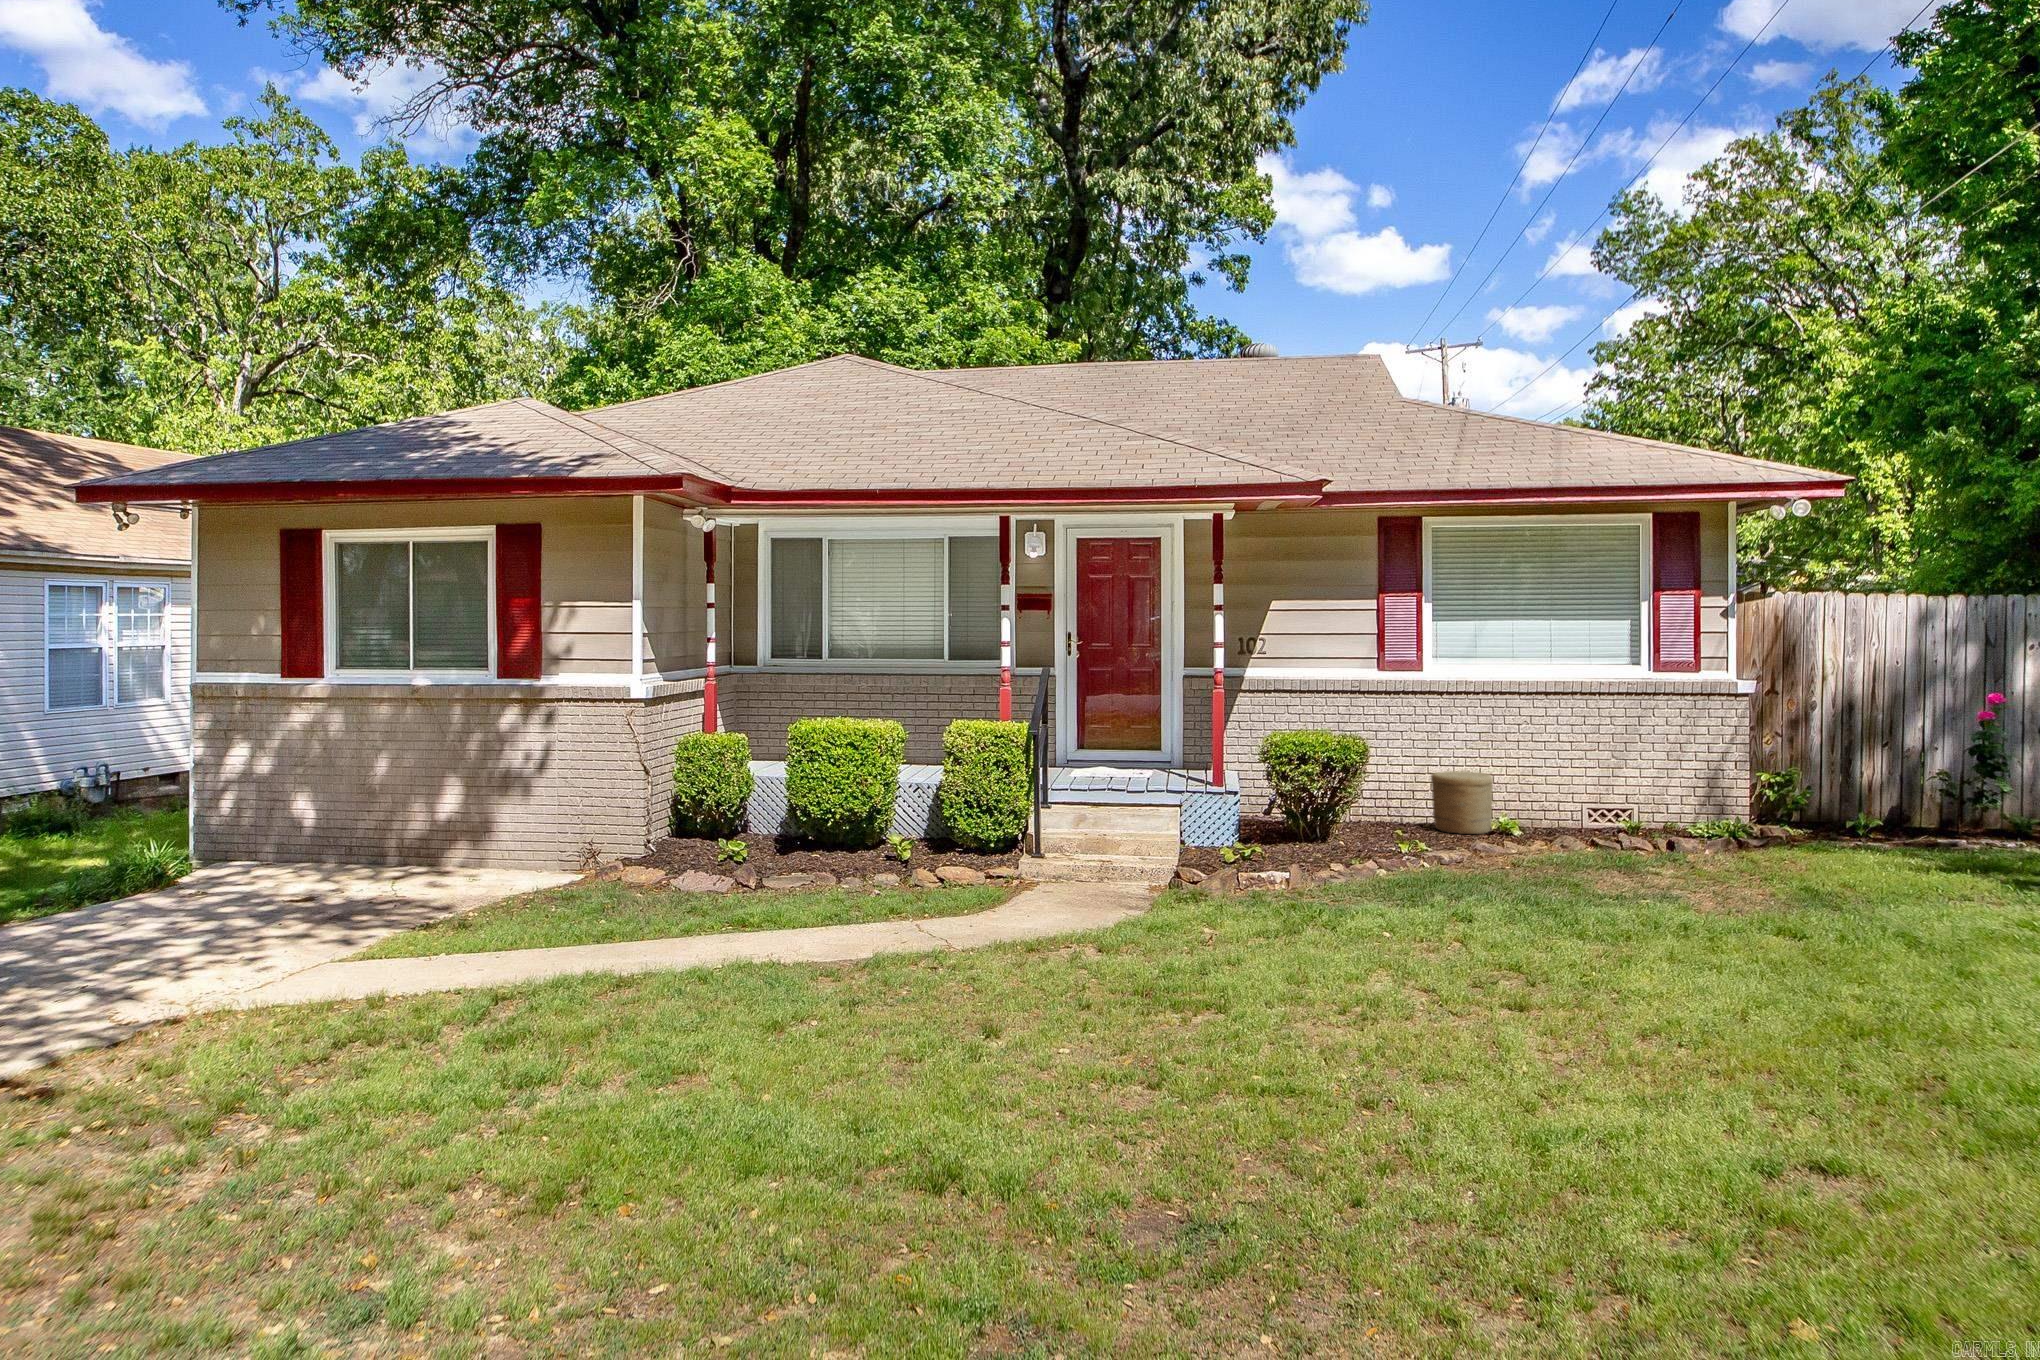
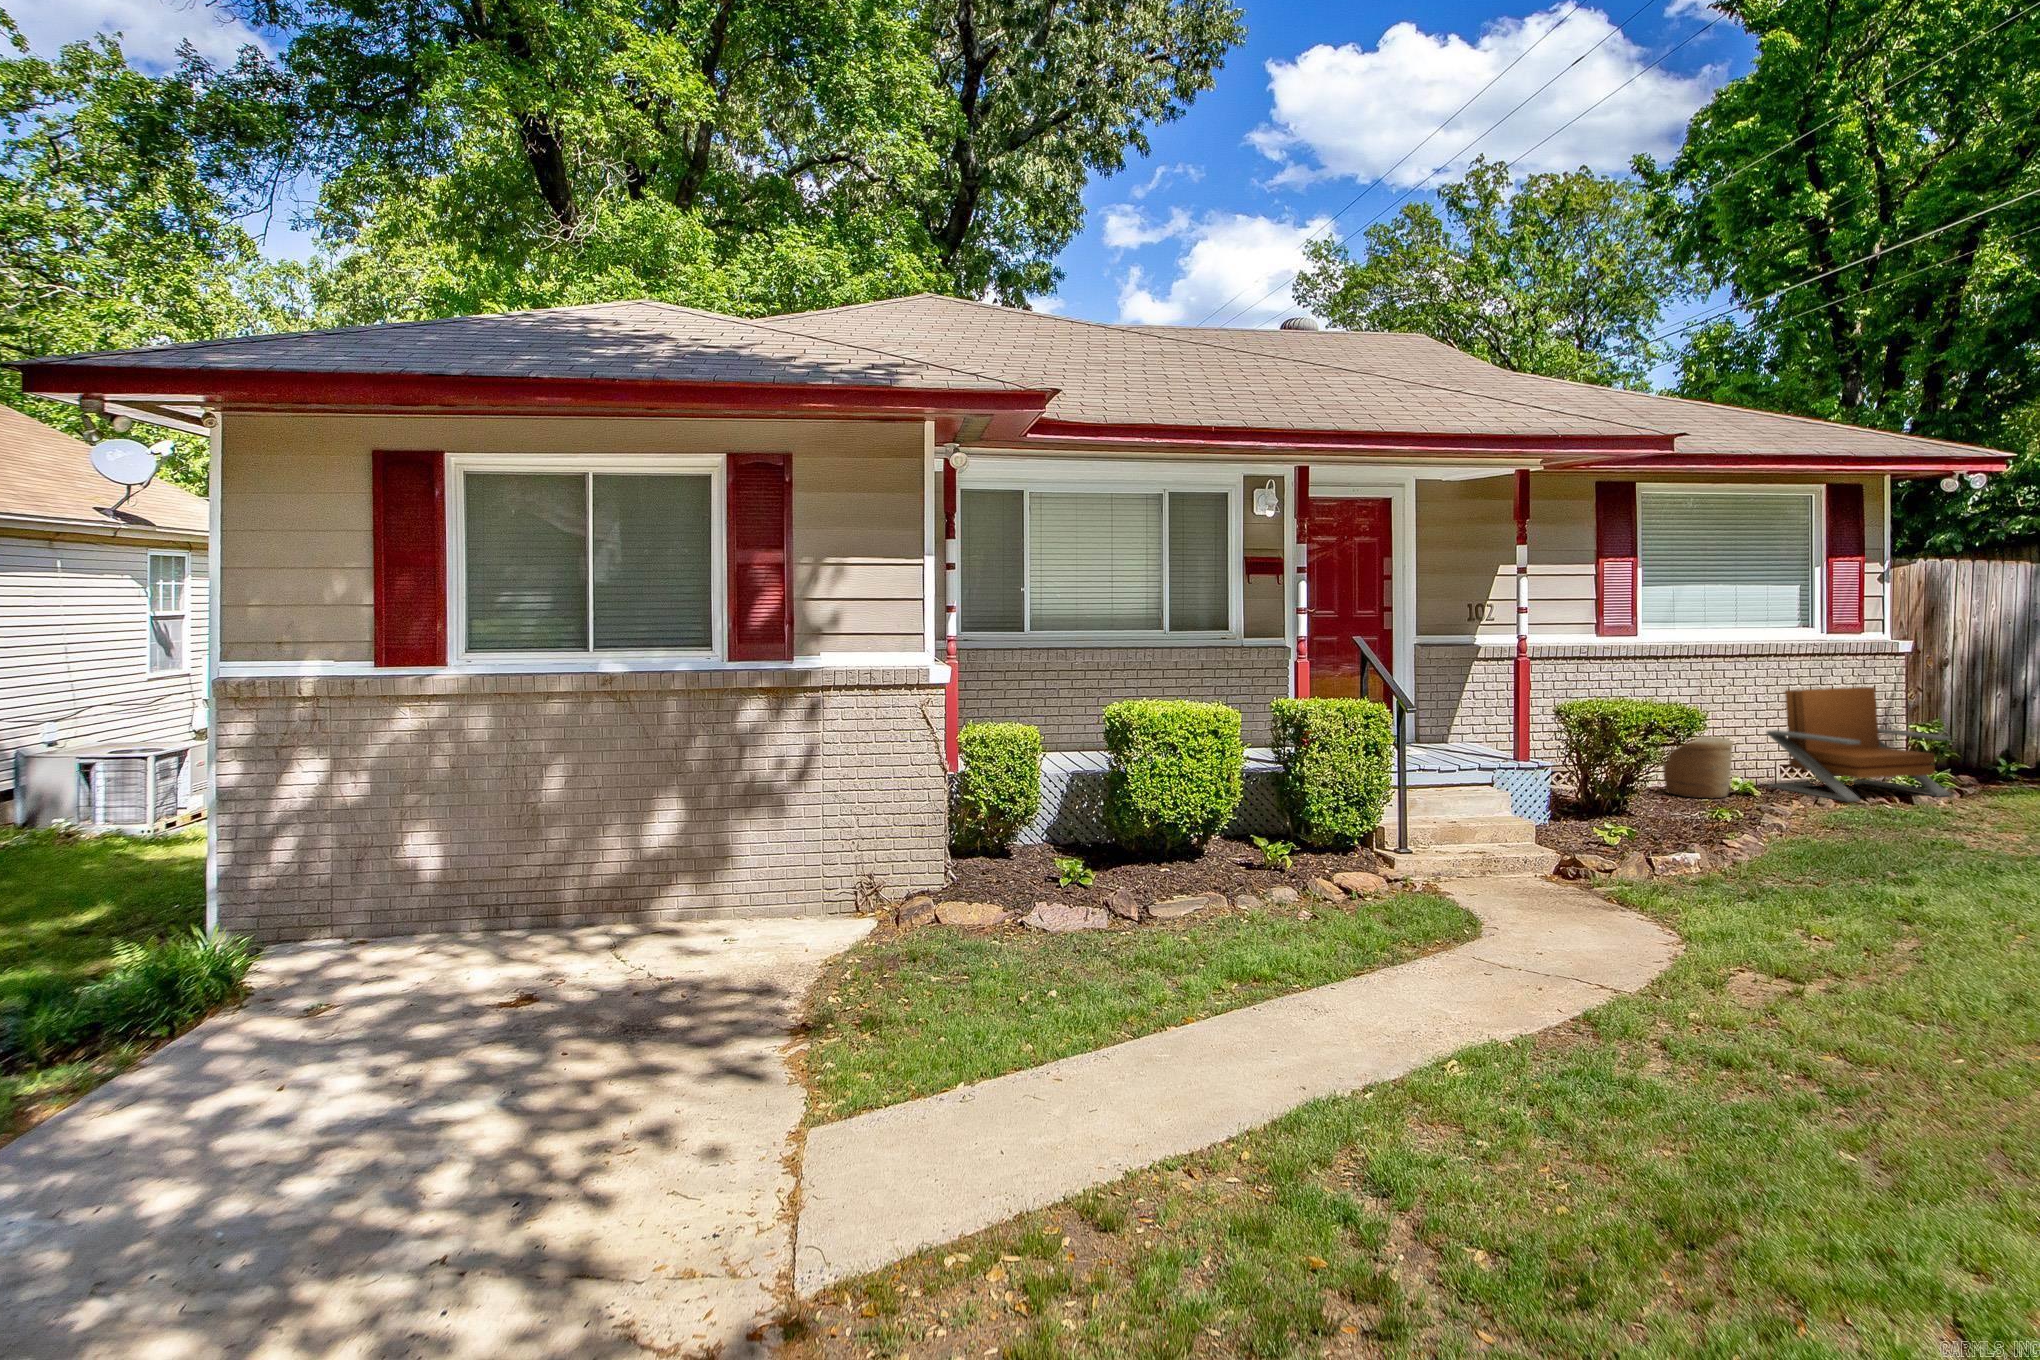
lounge chair: none [1560,729,1719,846] -> present [1766,687,1950,802]

